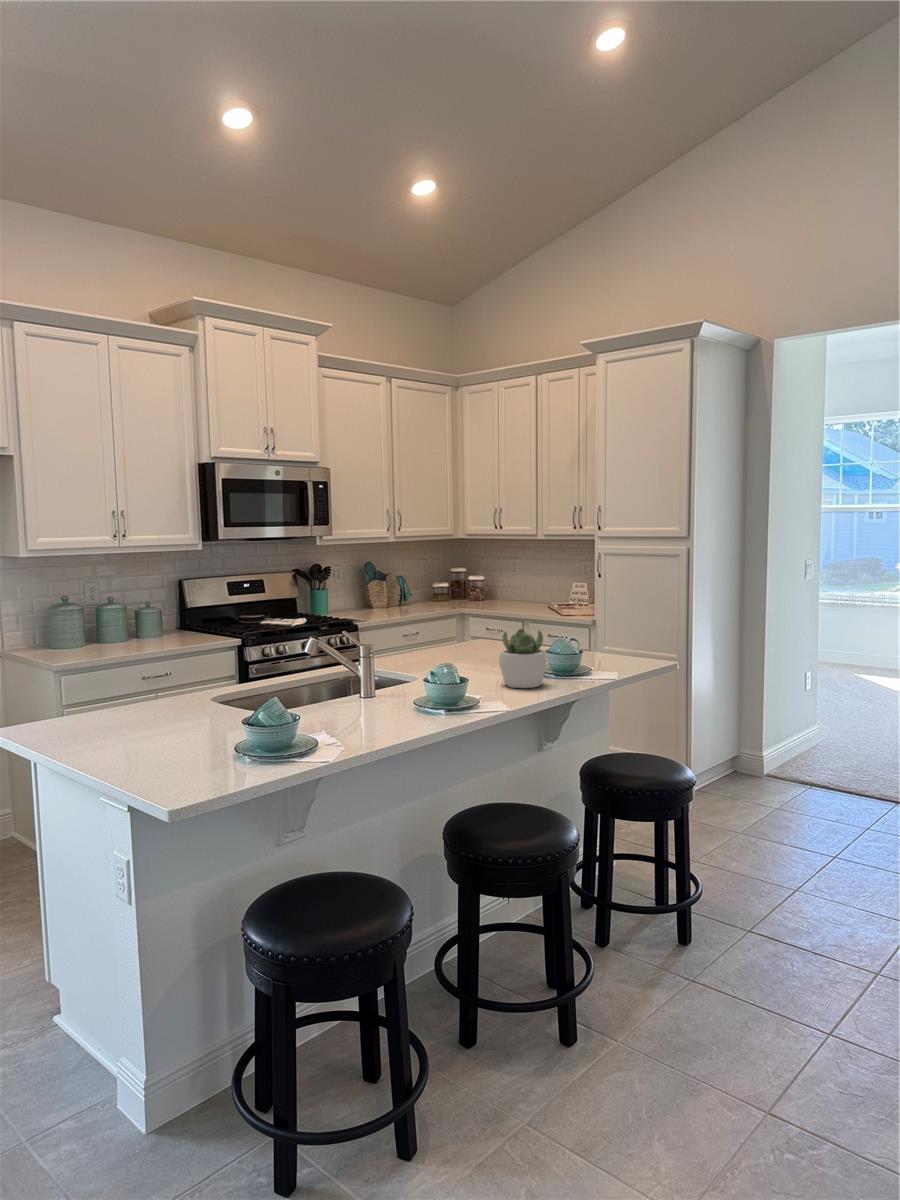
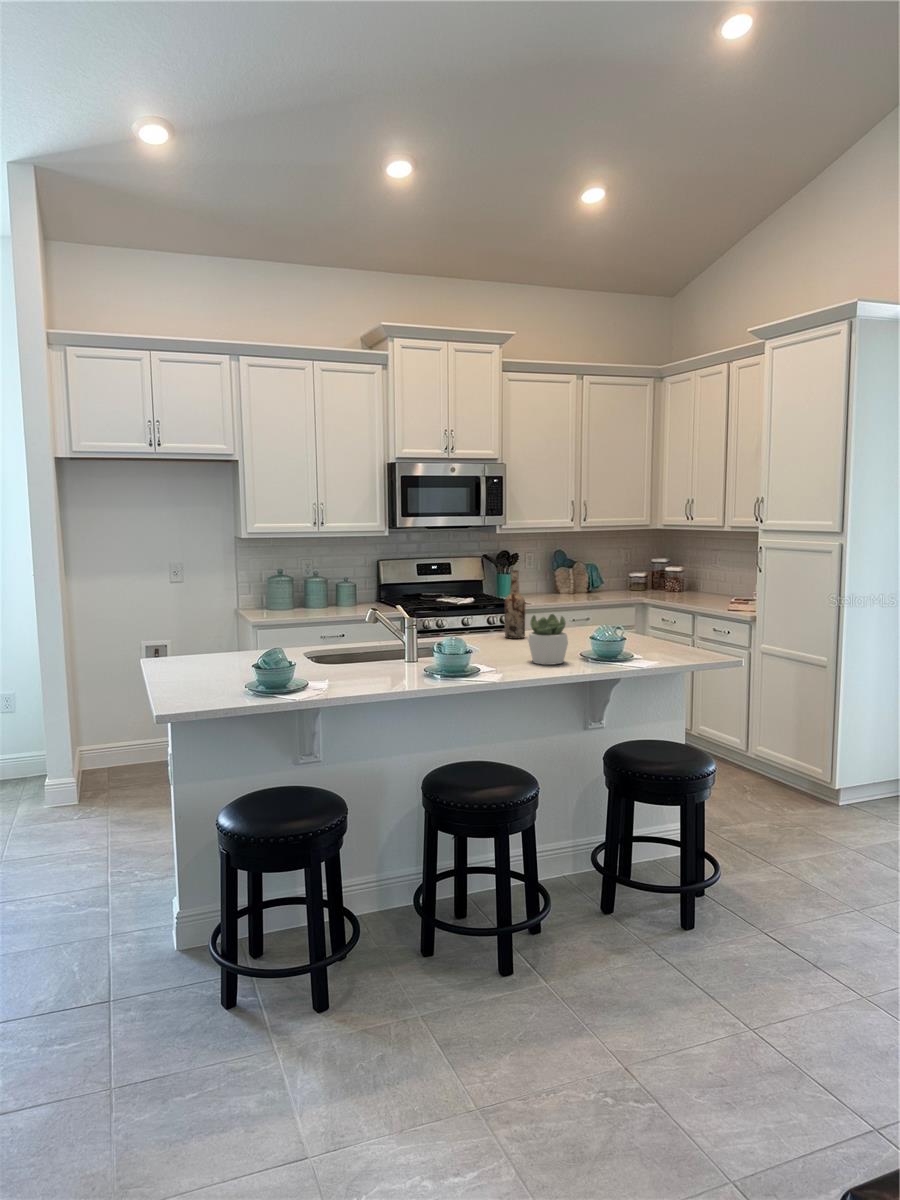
wine bottle: none [418,582,443,660] -> present [505,570,525,639]

